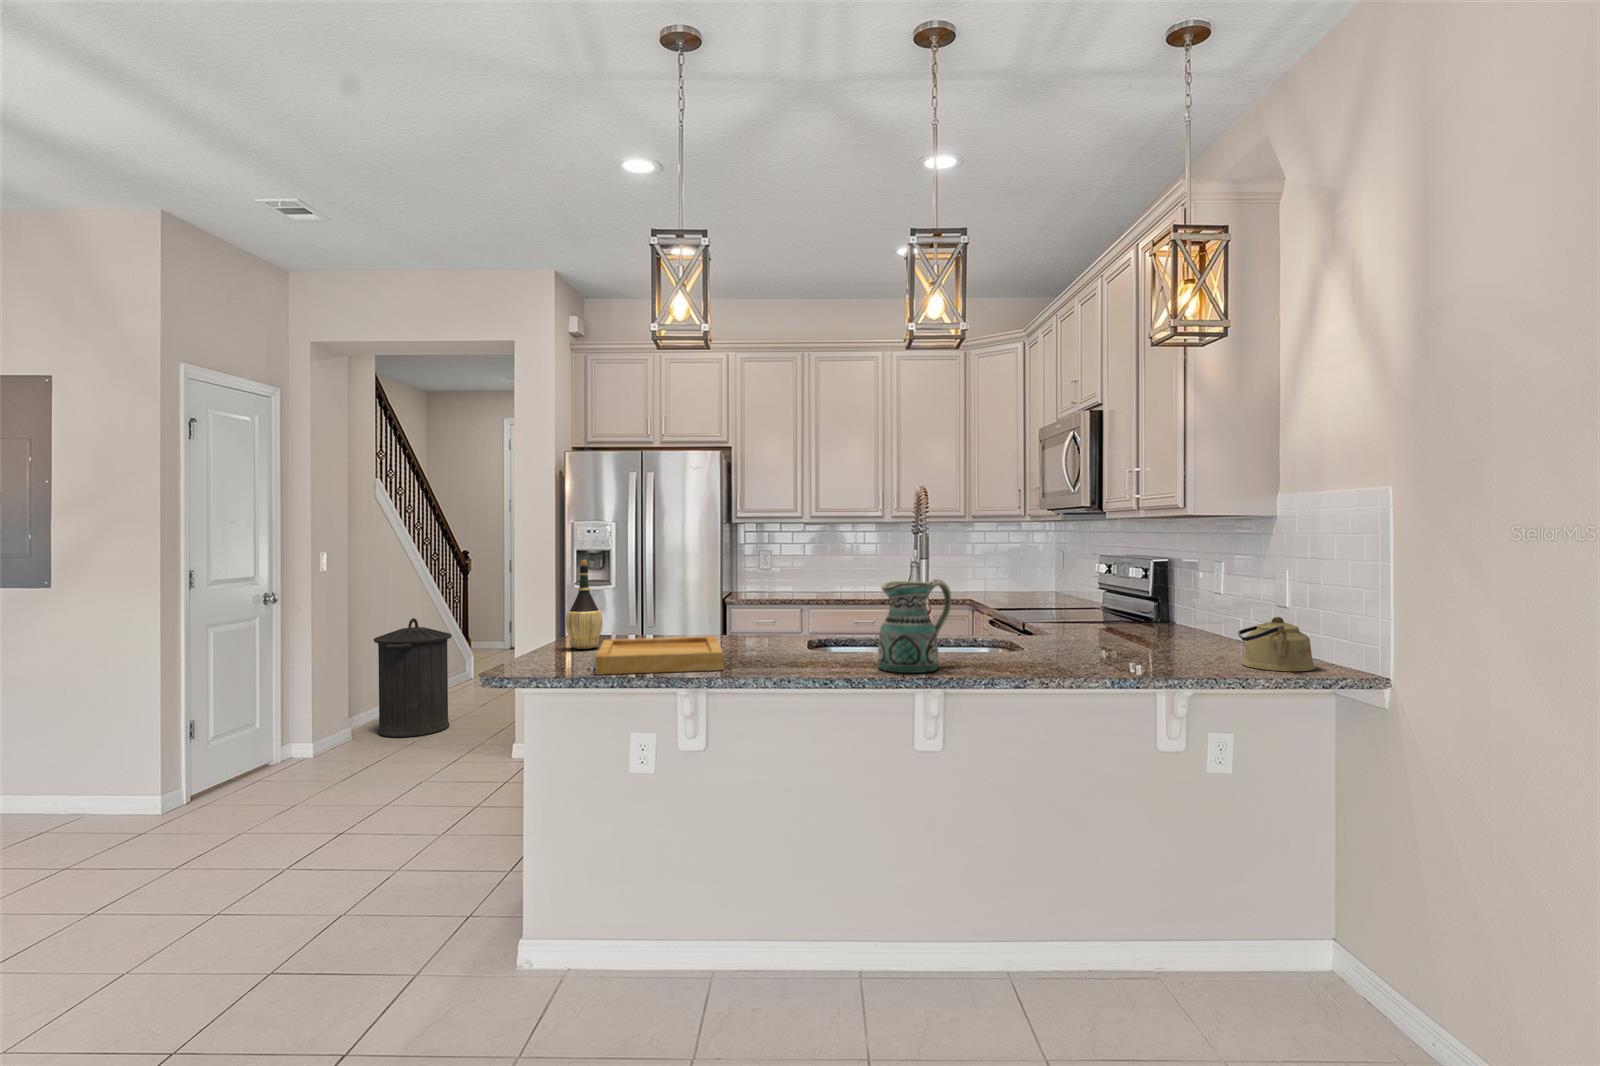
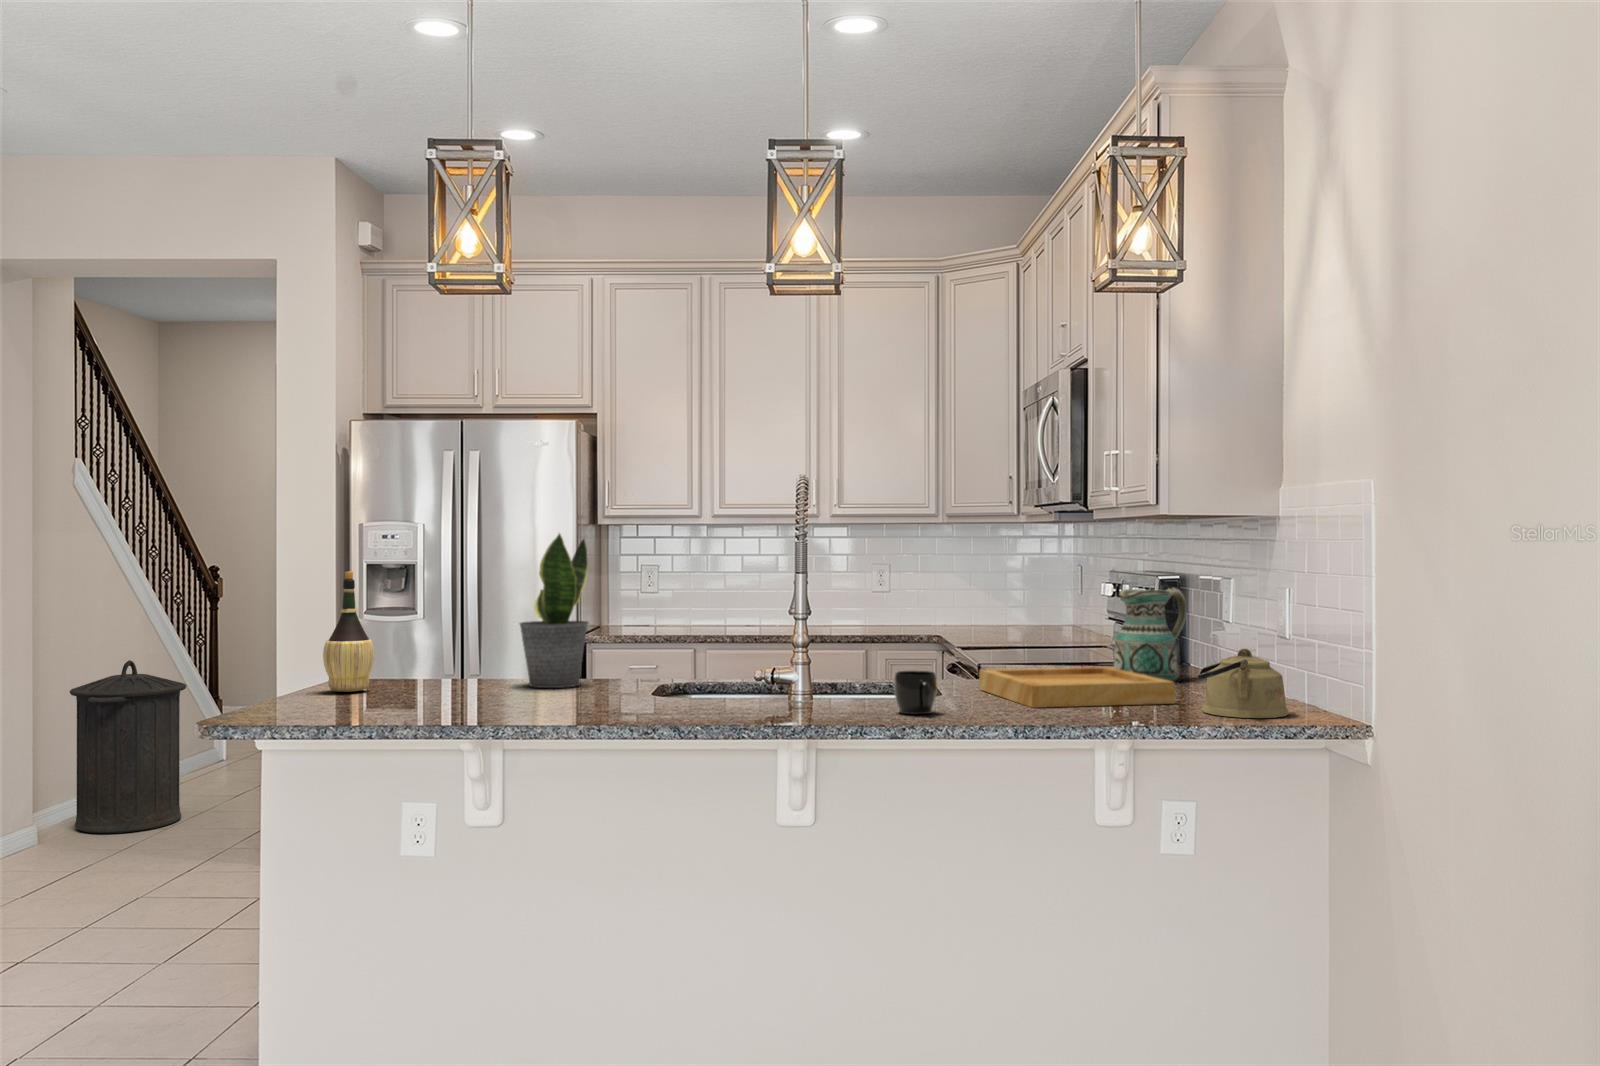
potted plant: none [706,530,757,645] -> present [520,534,588,688]
ceramic pitcher: present [878,579,952,673] -> present [1114,588,1187,681]
mug: none [1004,634,1038,668] -> present [894,671,937,714]
tray: present [595,637,723,675] -> present [979,667,1175,708]

